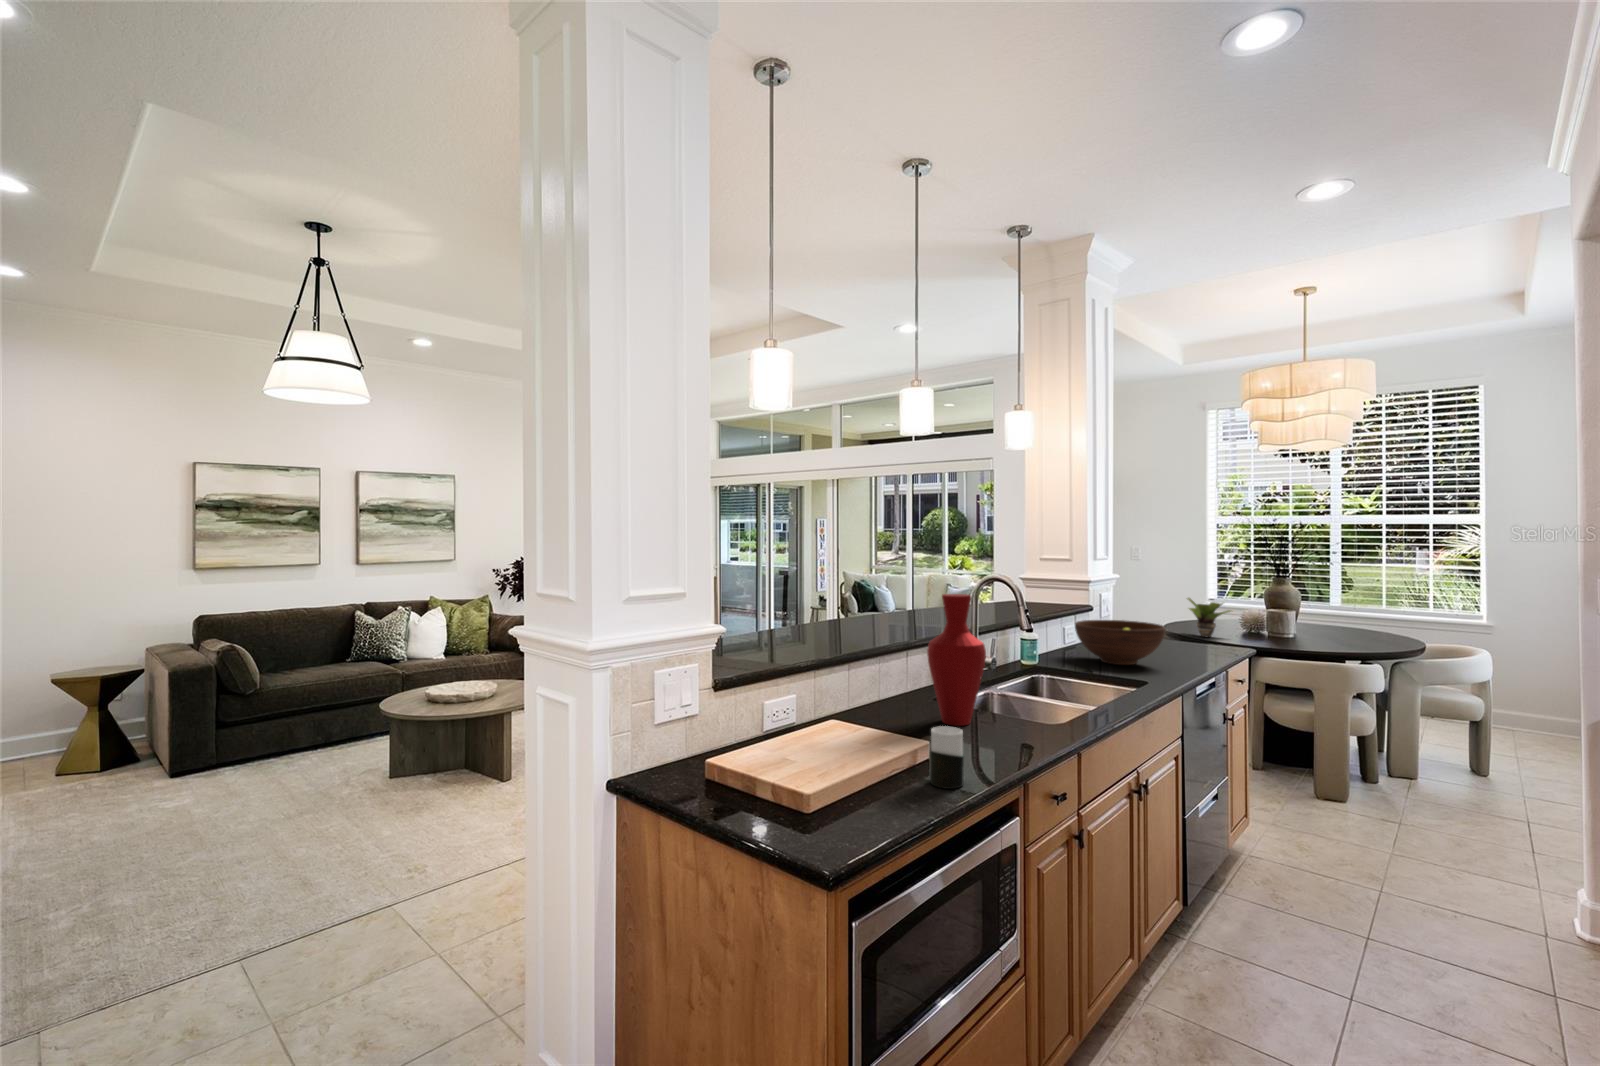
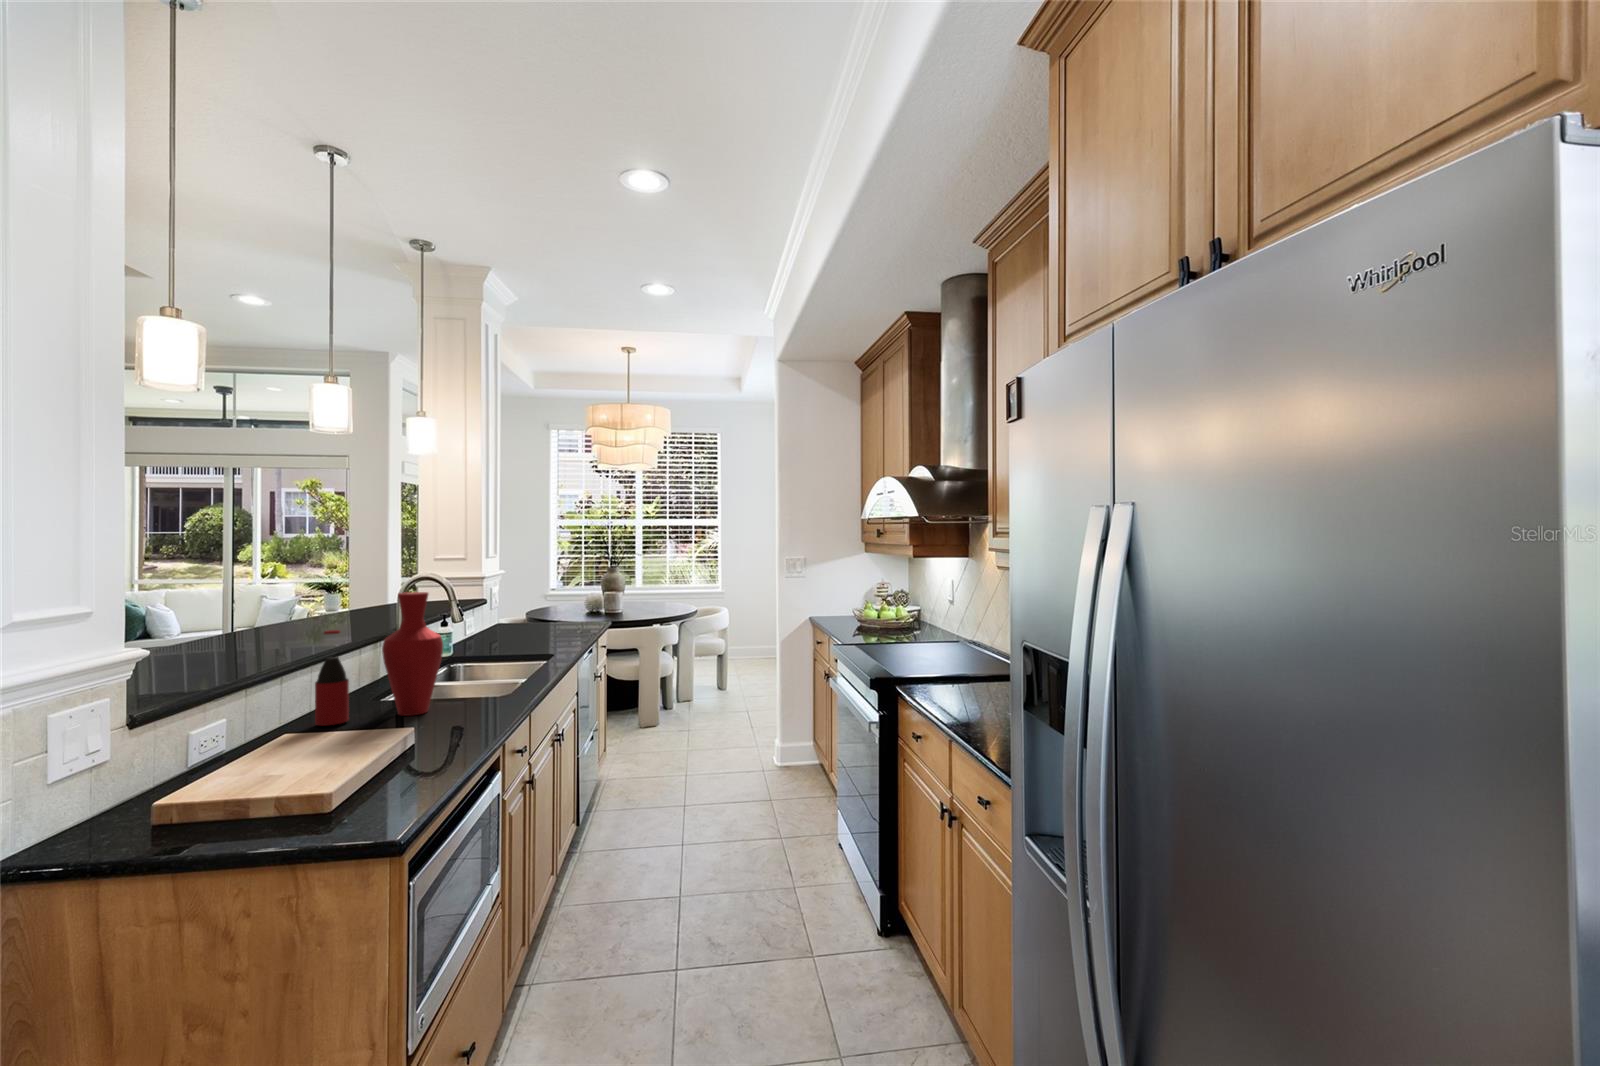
potted plant: present [1188,598,1231,637] -> none [551,587,586,618]
fruit bowl: present [1075,620,1166,665] -> none [482,608,559,646]
bottle: none [871,626,898,721] -> present [315,630,349,726]
cup: present [930,726,964,789] -> none [431,707,464,761]

